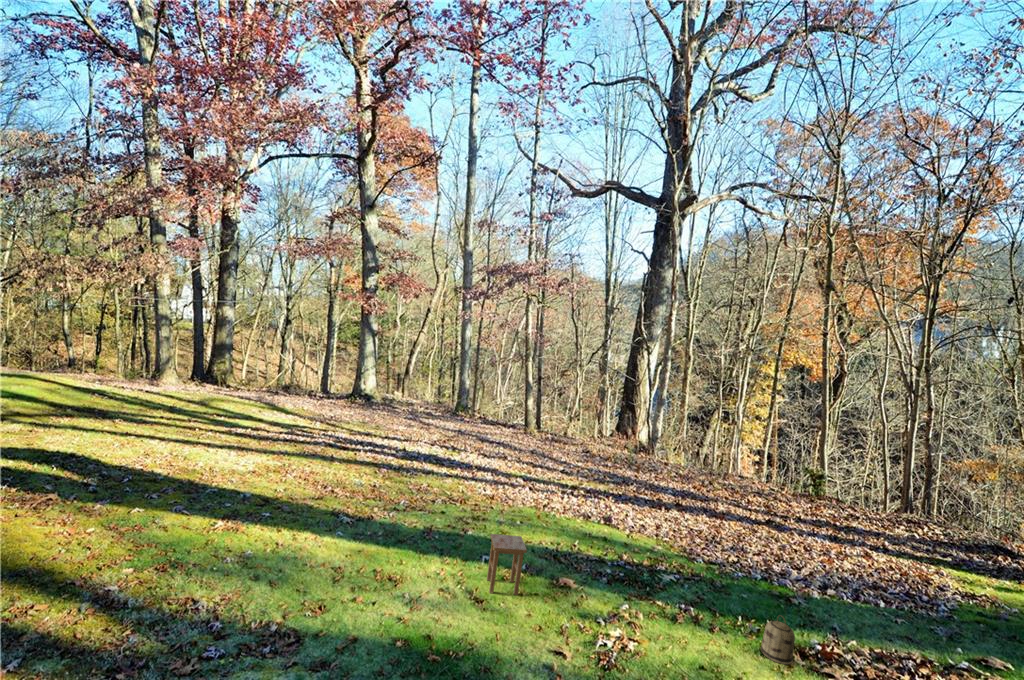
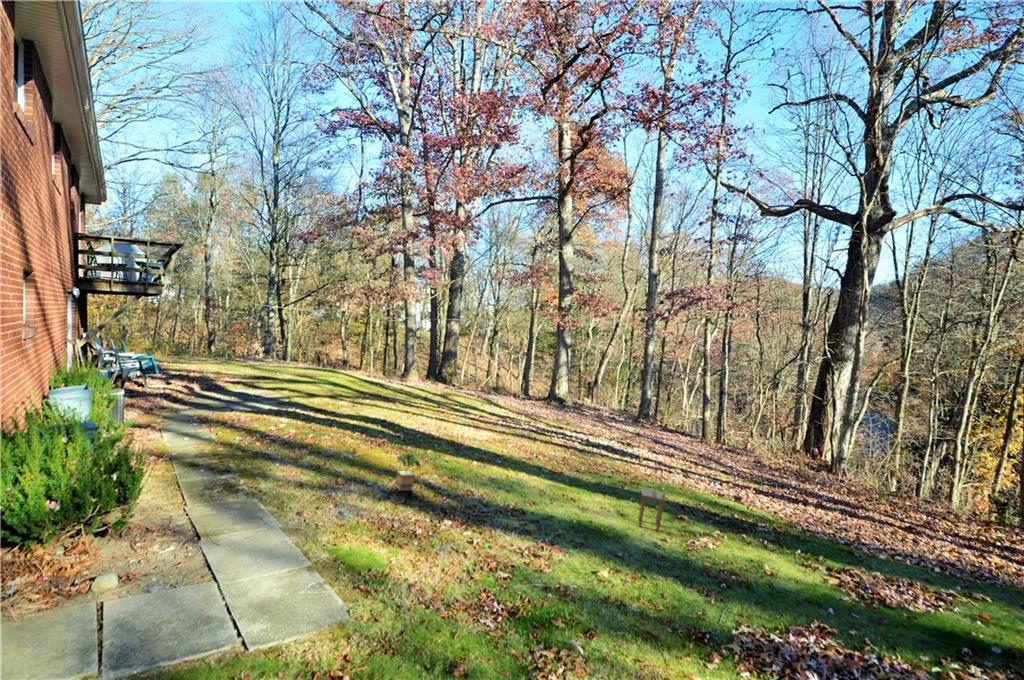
potted tree: none [40,539,103,621] -> present [395,453,421,491]
basket: present [761,619,795,664] -> none [847,570,875,606]

